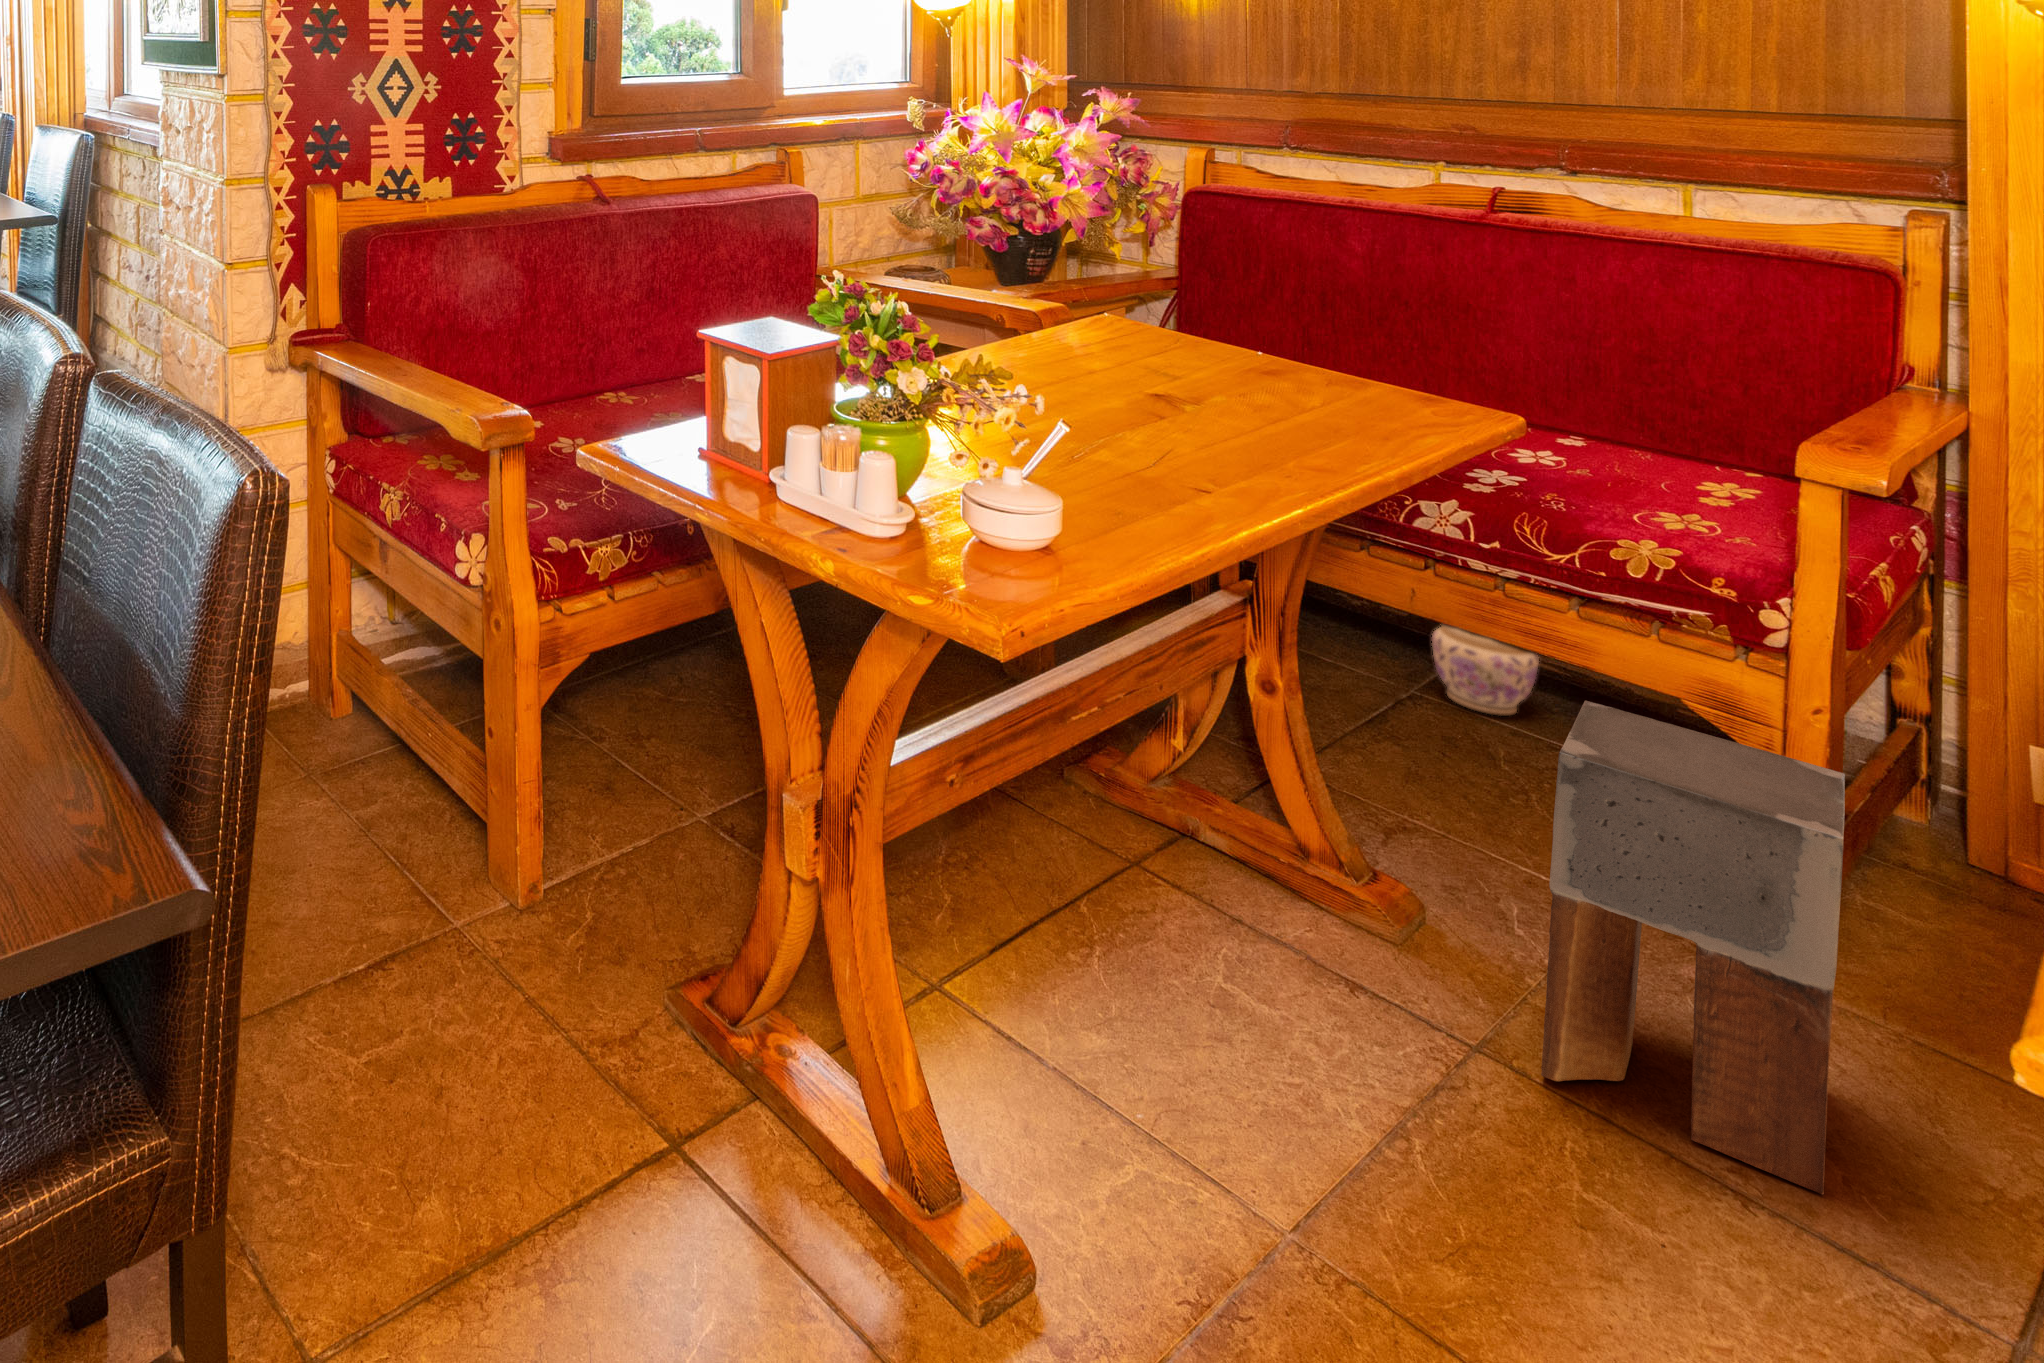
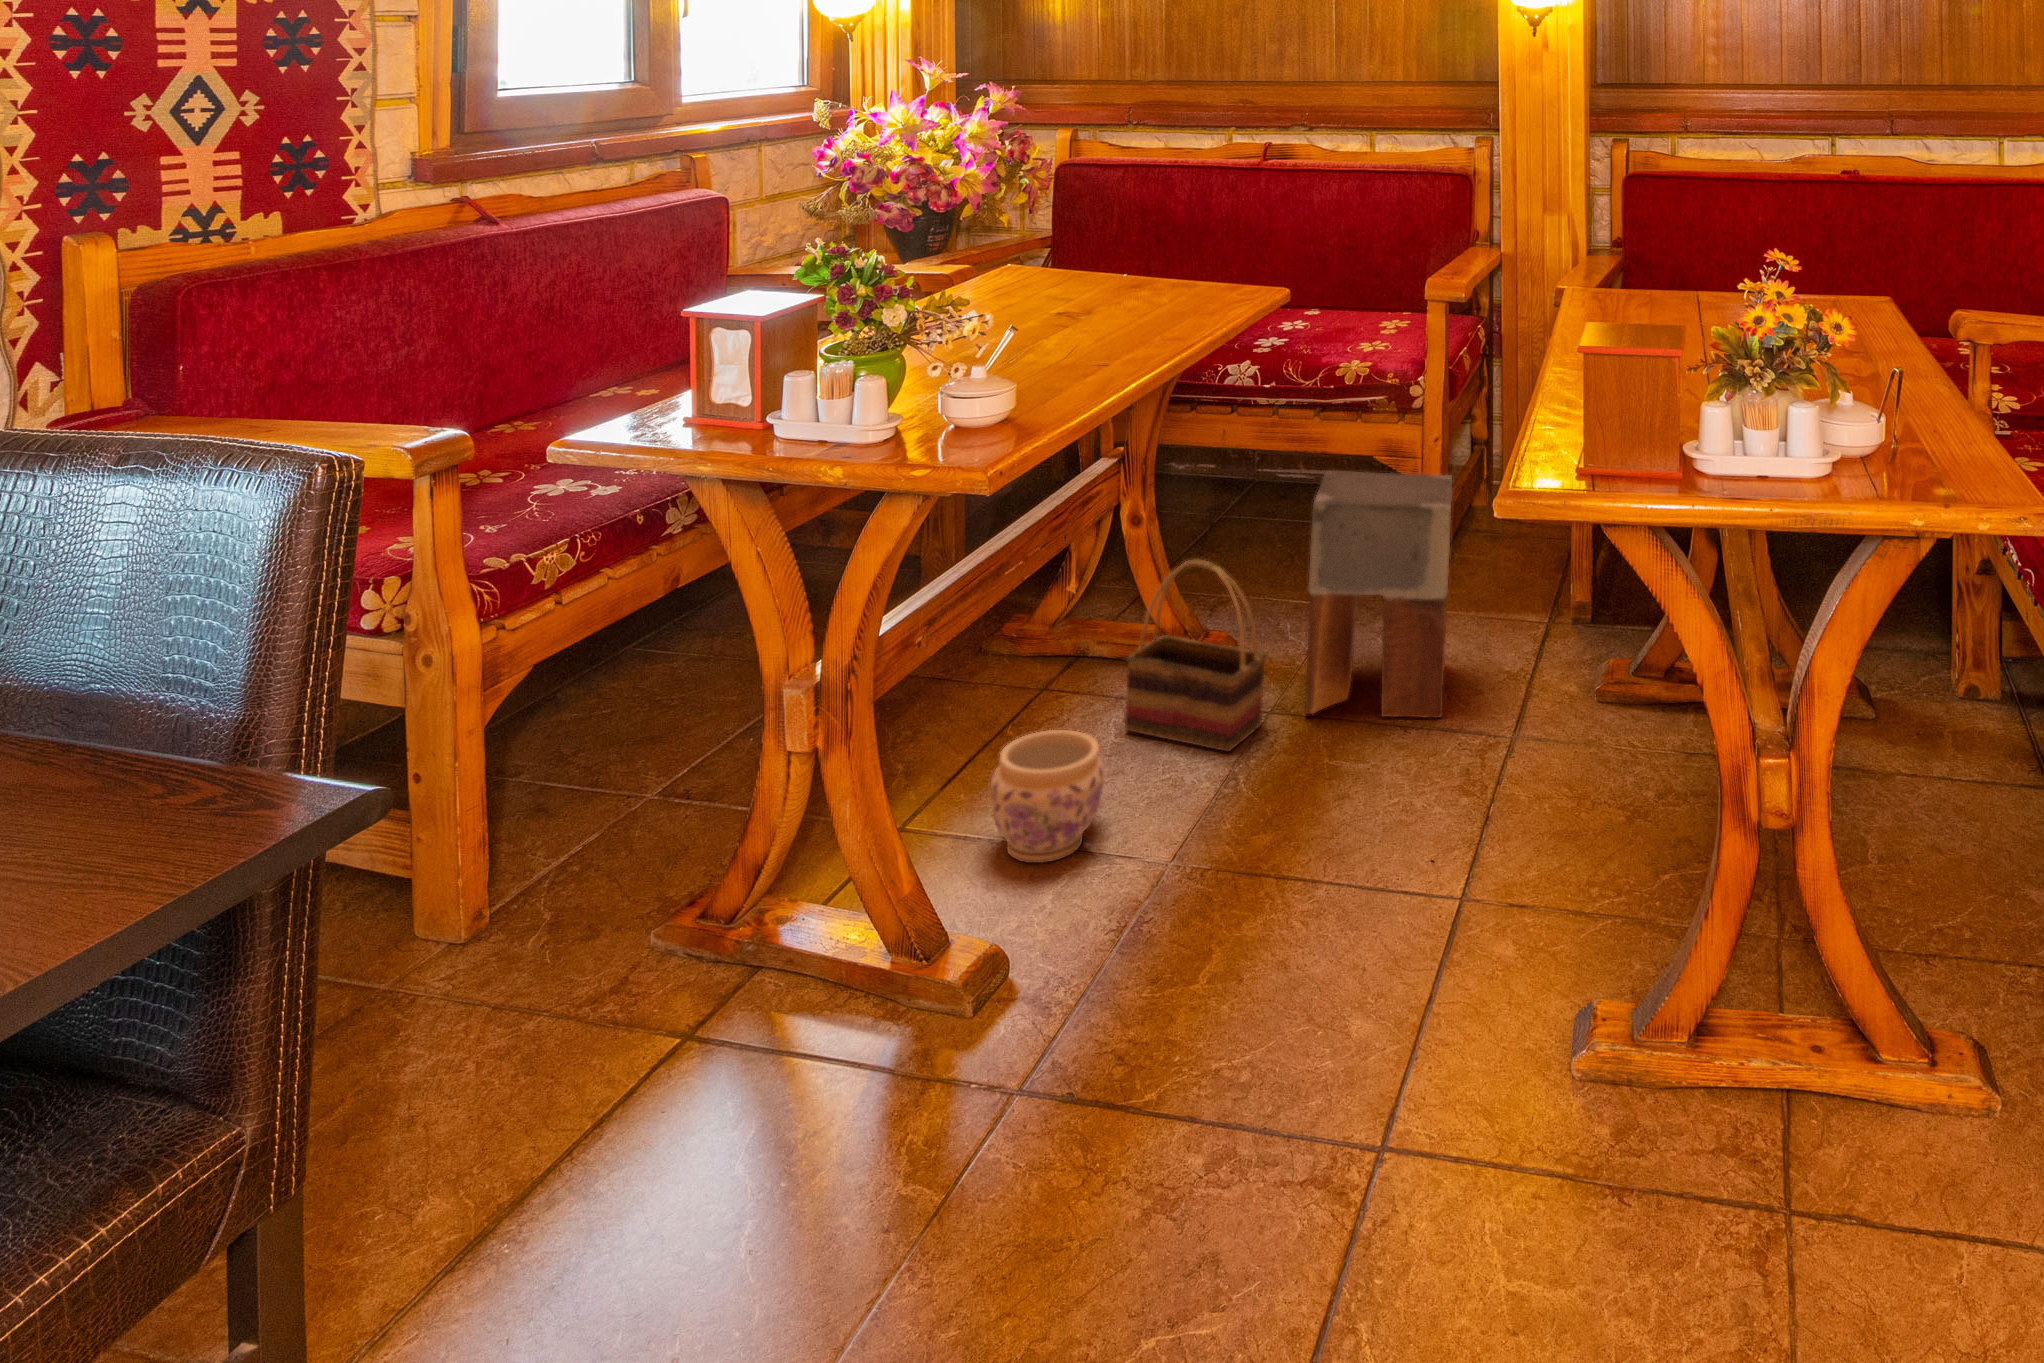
planter: present [1432,626,1539,716] -> present [991,730,1105,863]
basket: none [1243,776,1473,1088] -> present [1125,559,1266,752]

